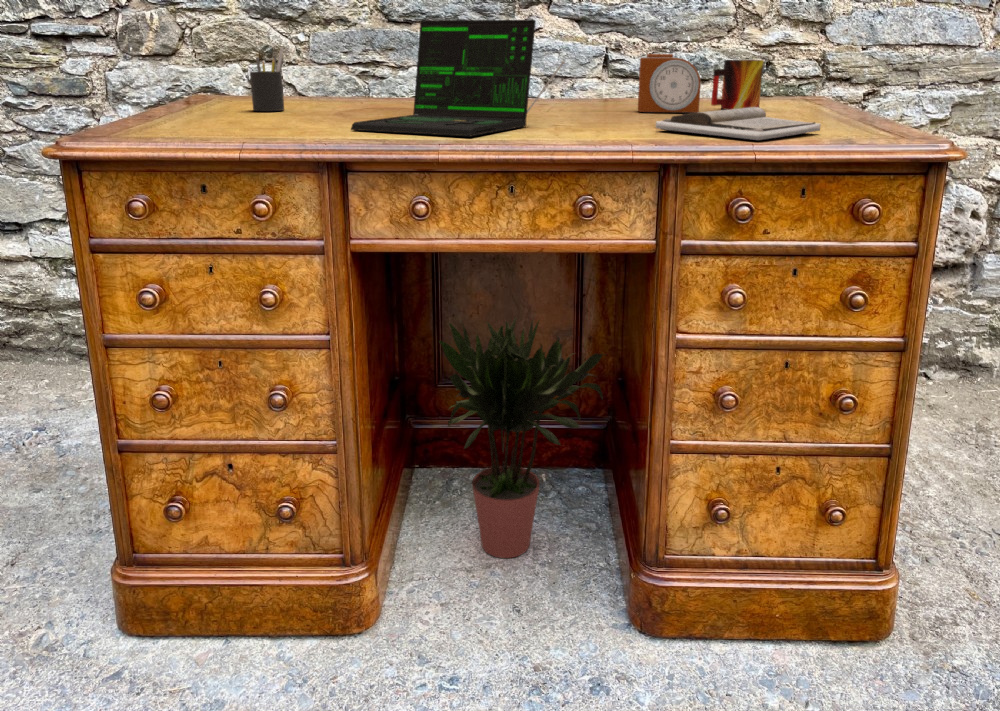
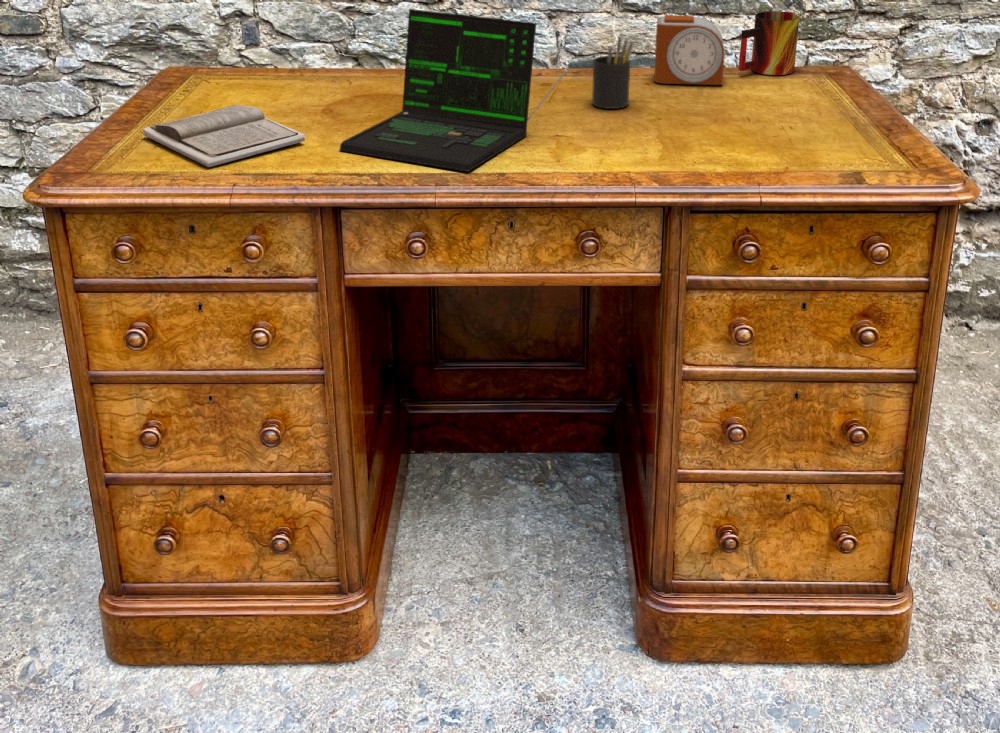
pen holder: present [250,47,284,111] -> present [592,37,634,109]
book: present [656,107,821,140] -> present [143,105,305,167]
potted plant: present [439,318,605,558] -> none [431,298,626,575]

